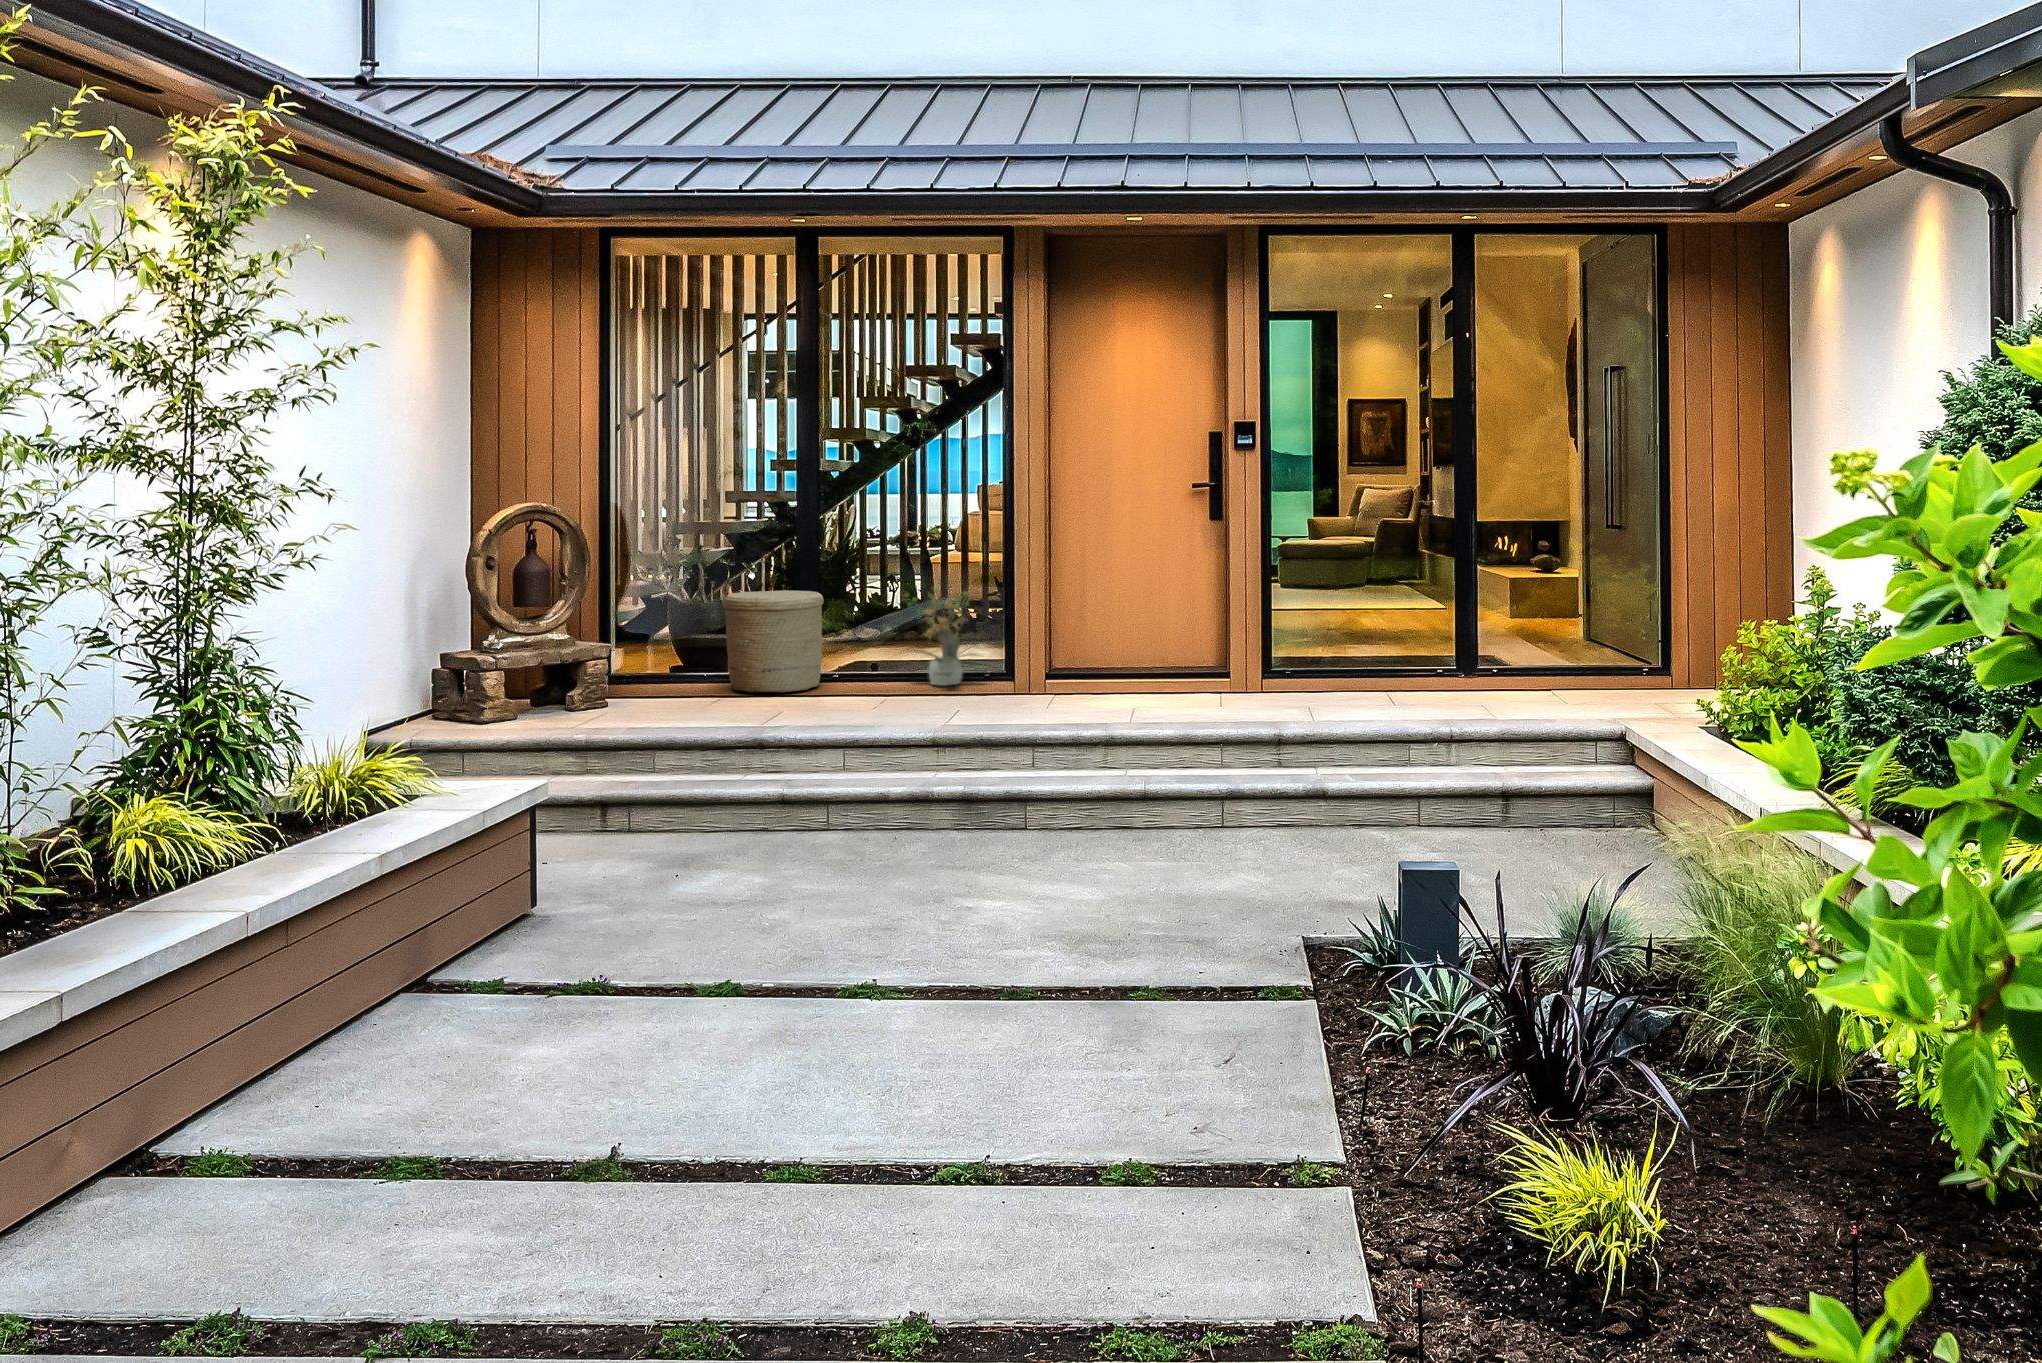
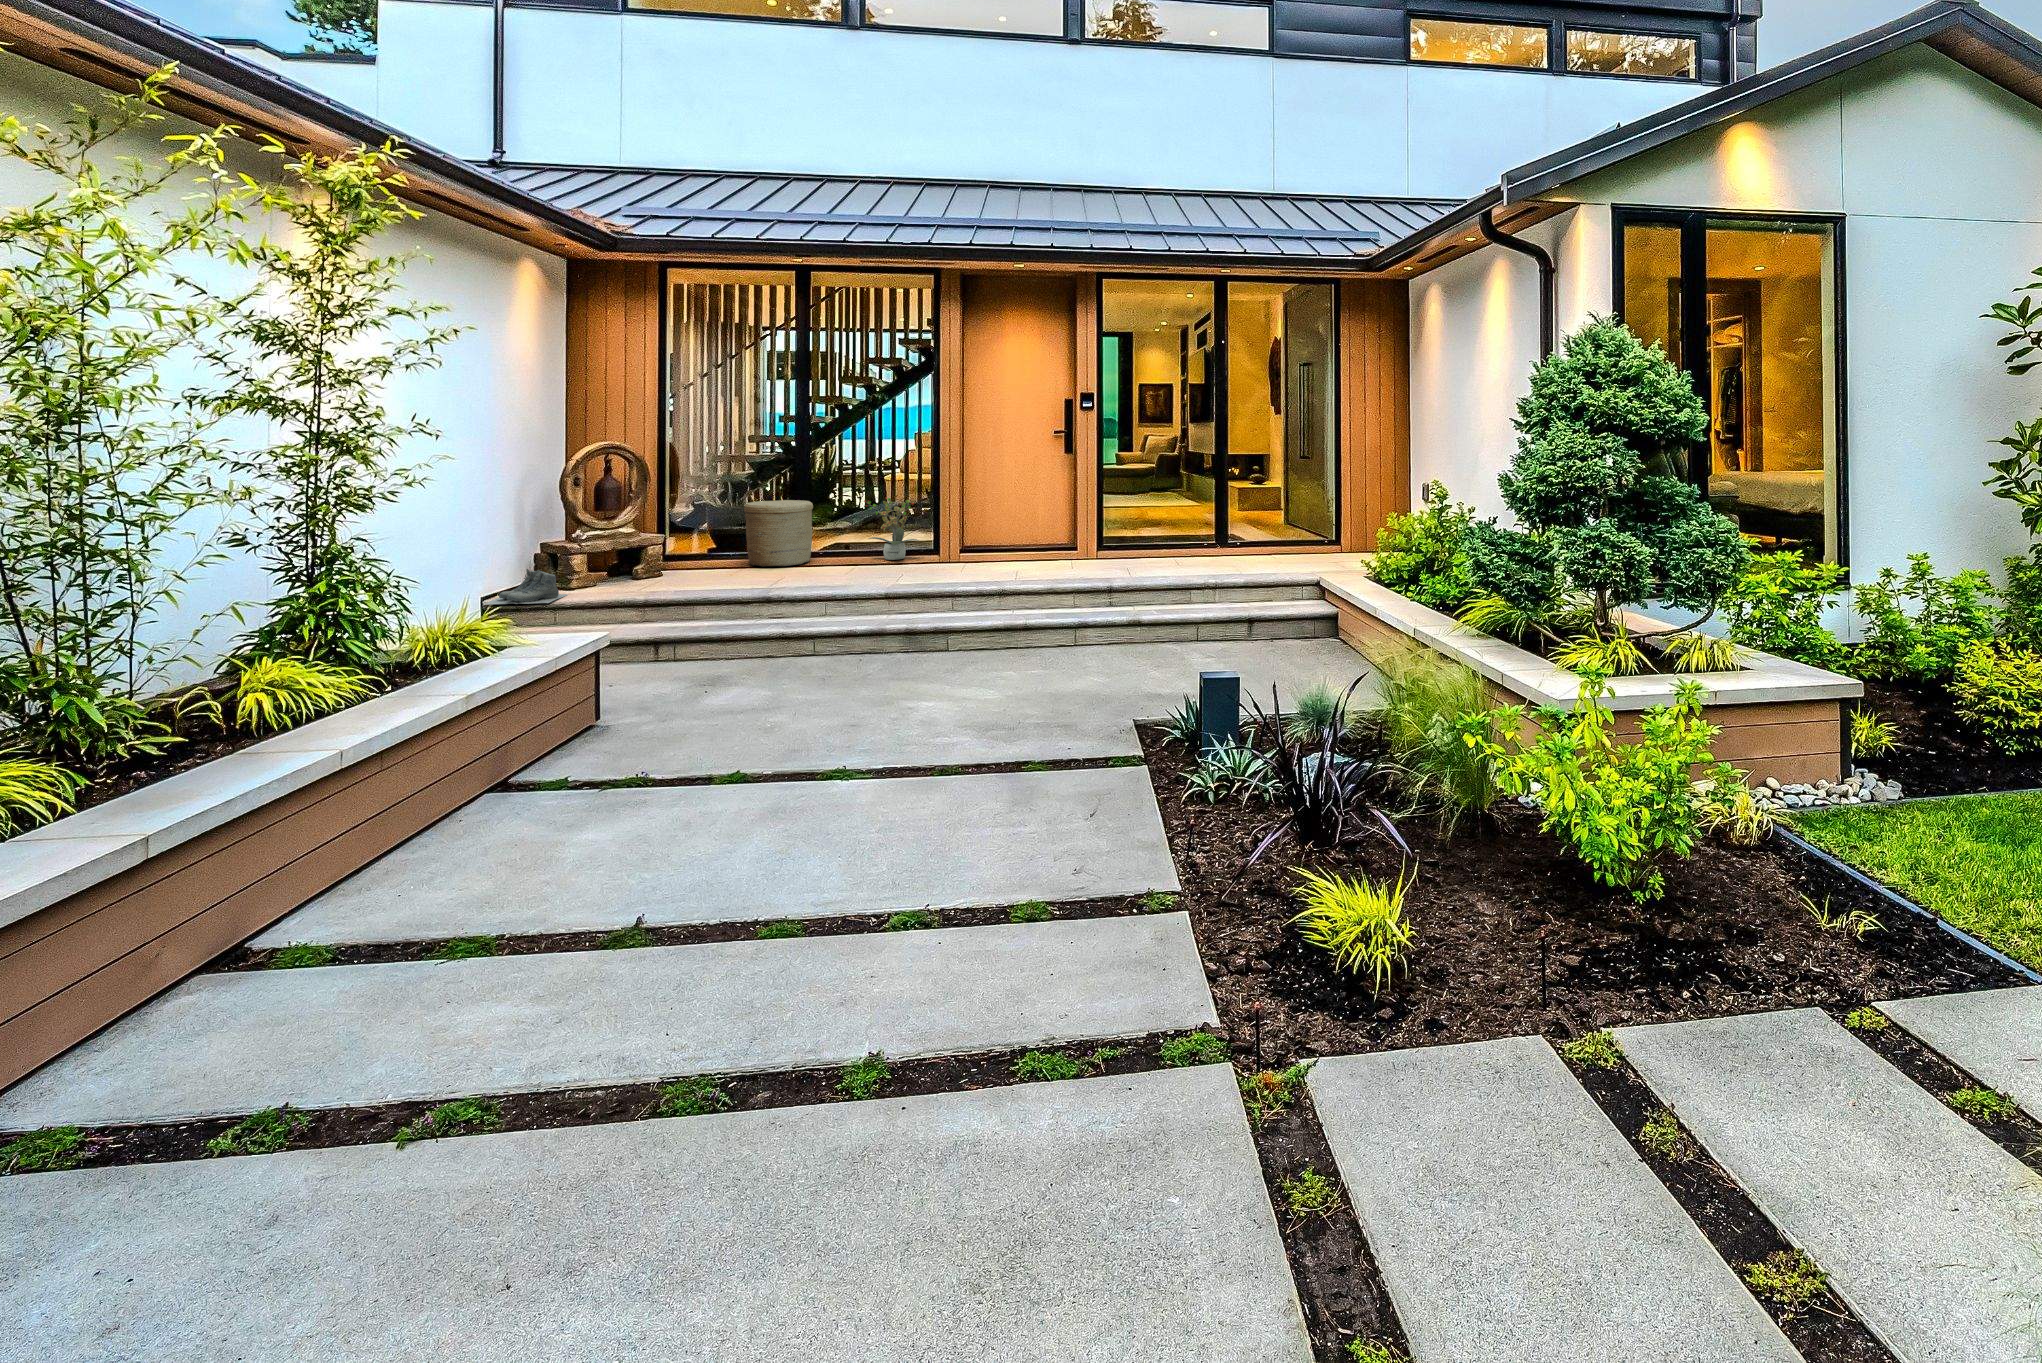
boots: none [369,689,483,740] -> present [485,569,568,605]

